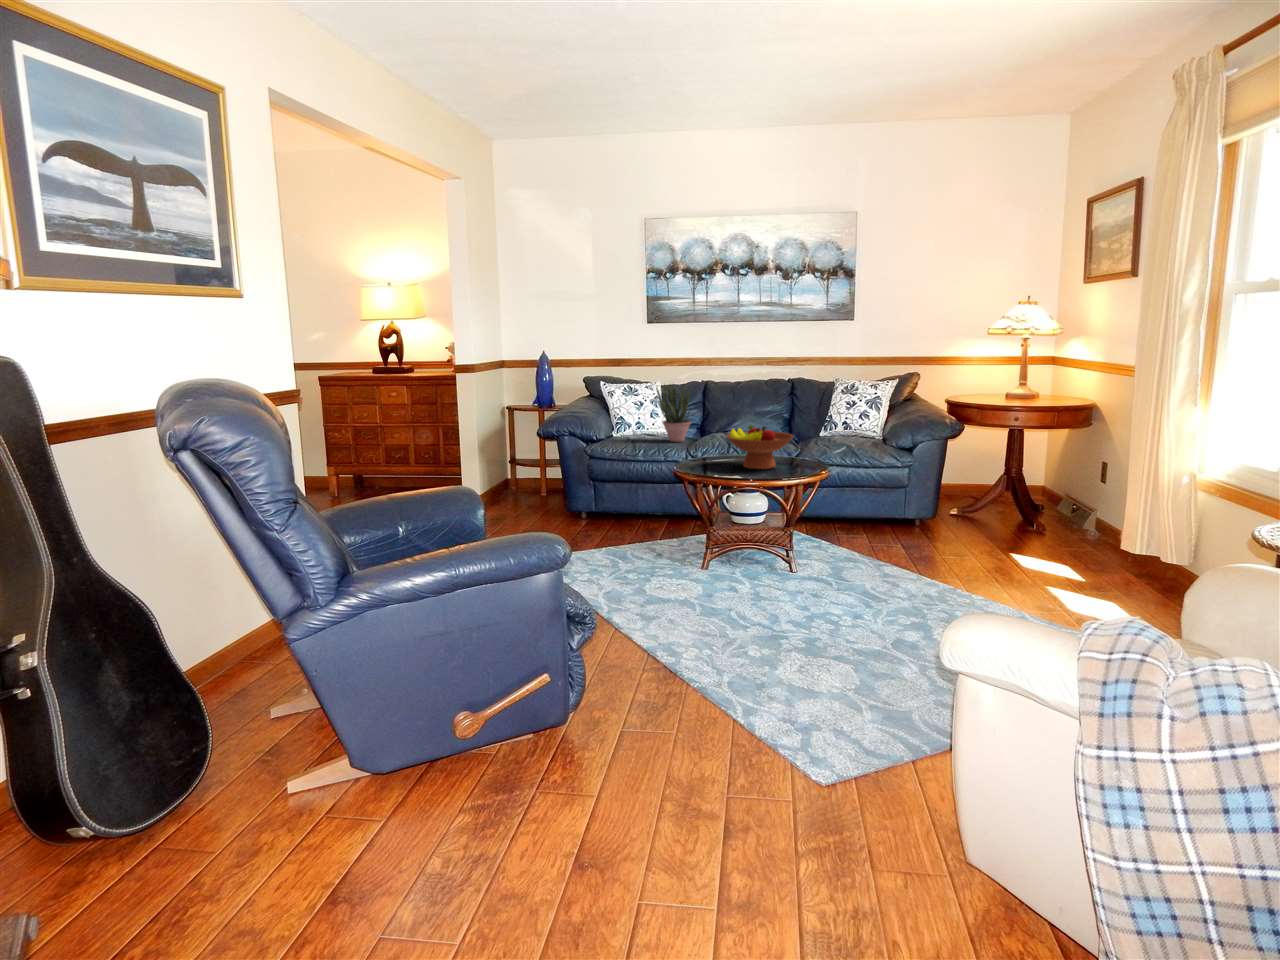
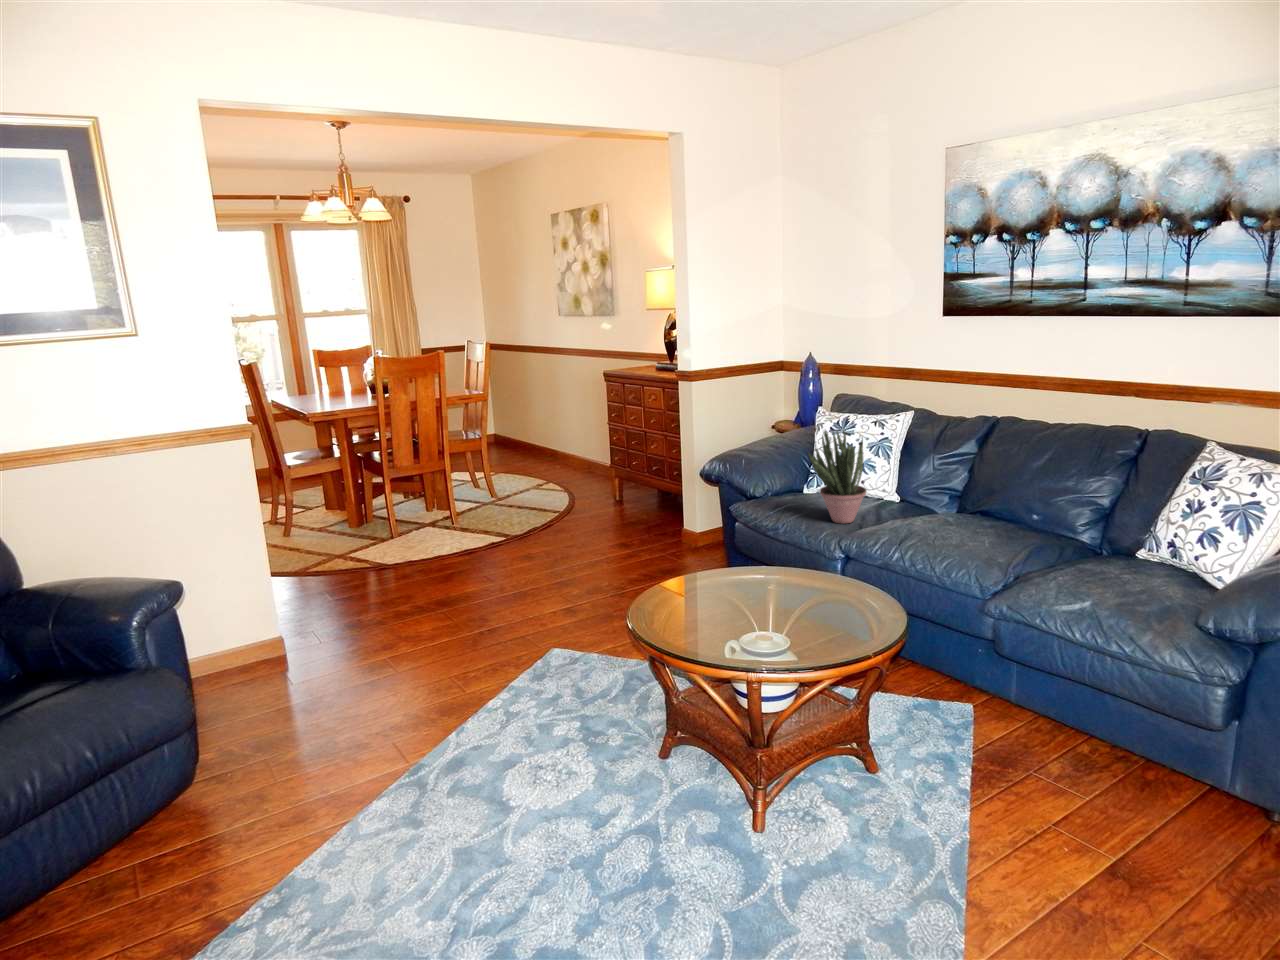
fruit bowl: present [727,425,793,469] -> none [706,542,824,627]

